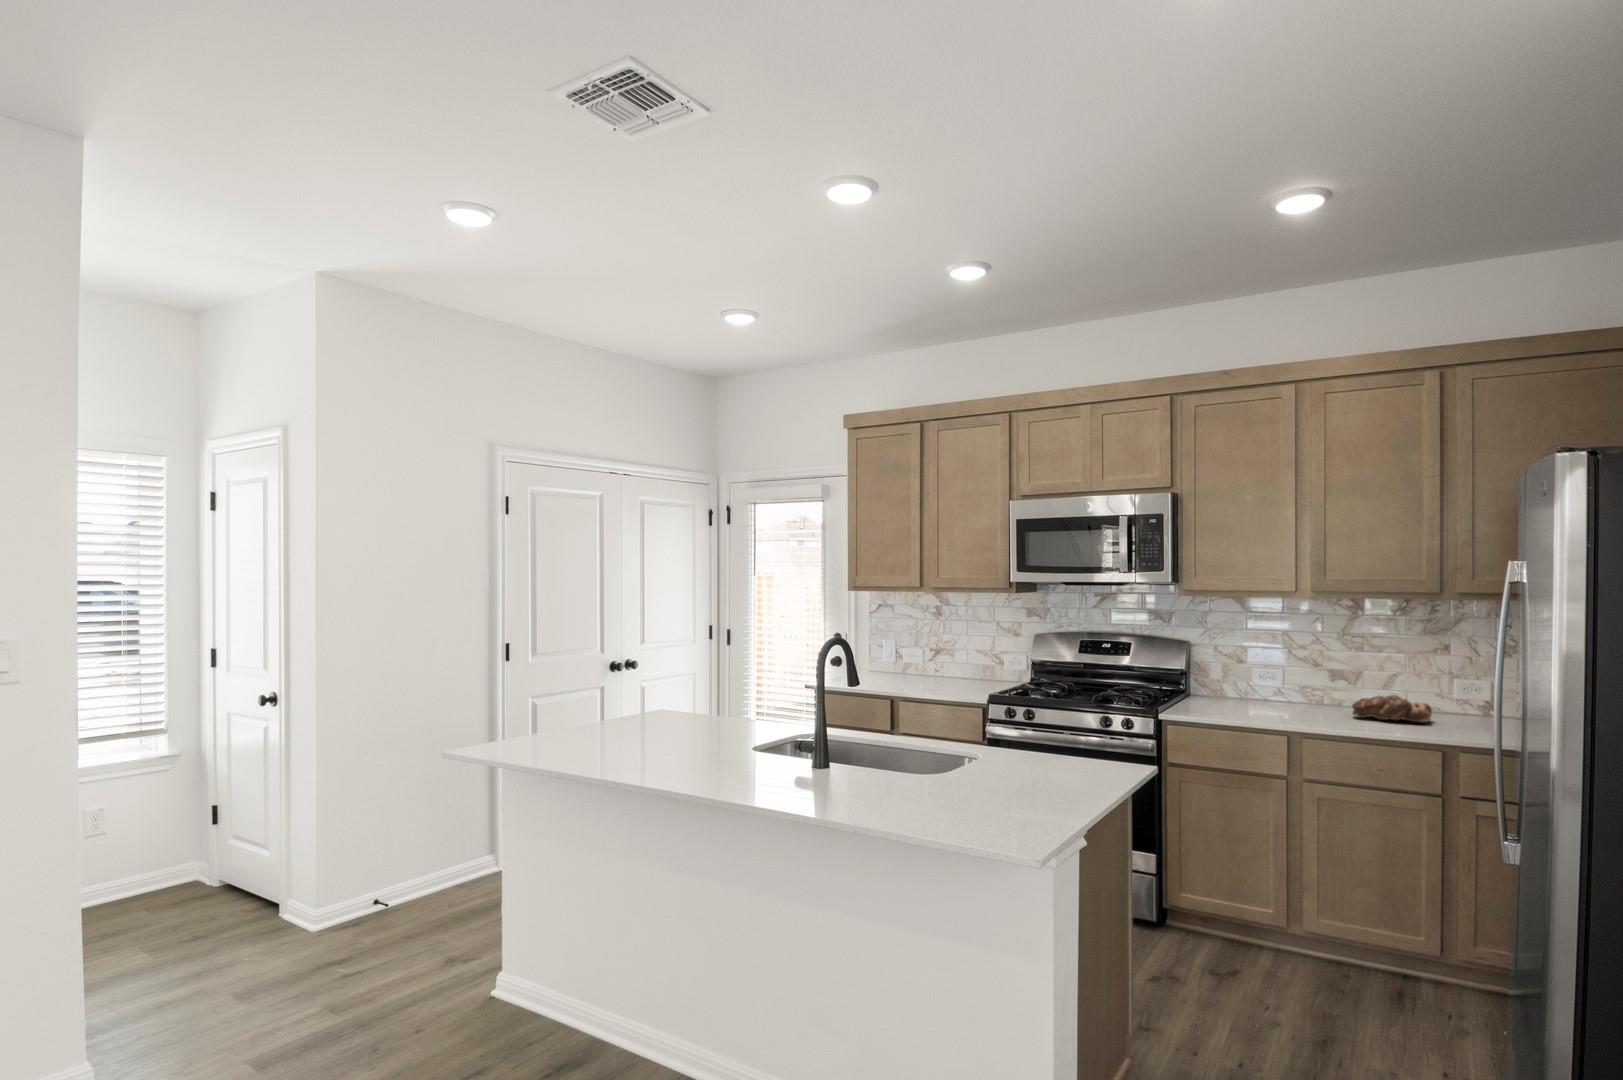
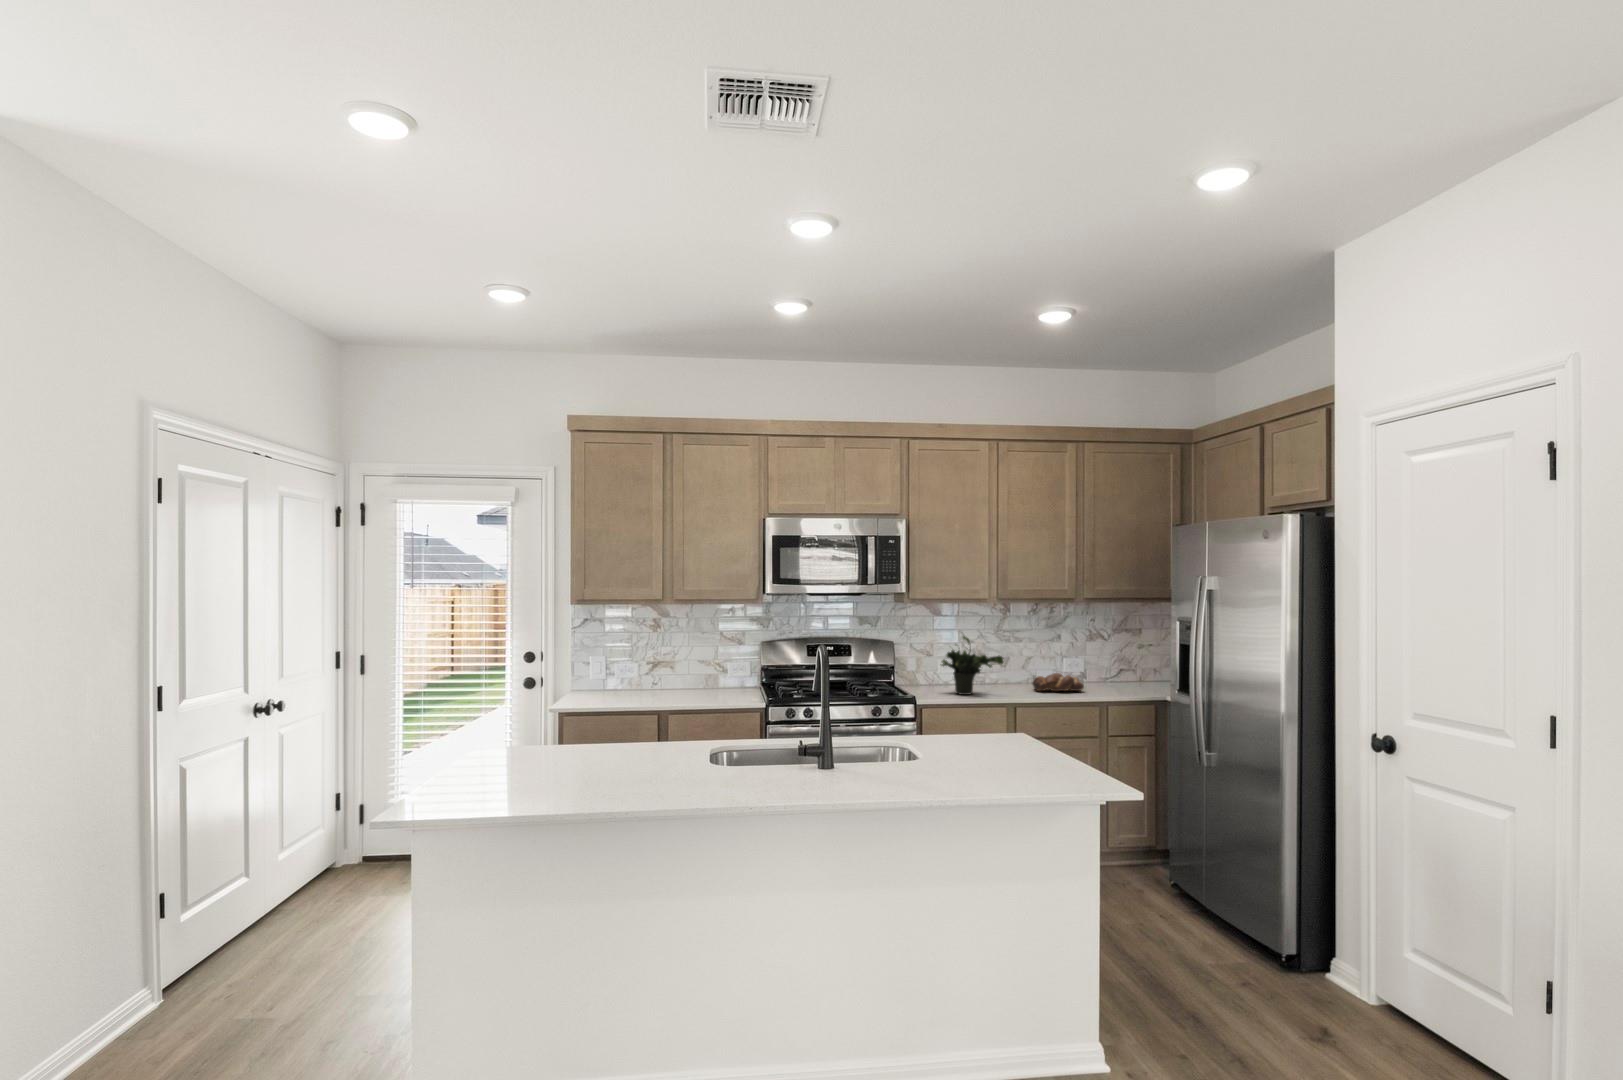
potted plant: none [1209,636,1290,711] -> present [941,636,1004,695]

